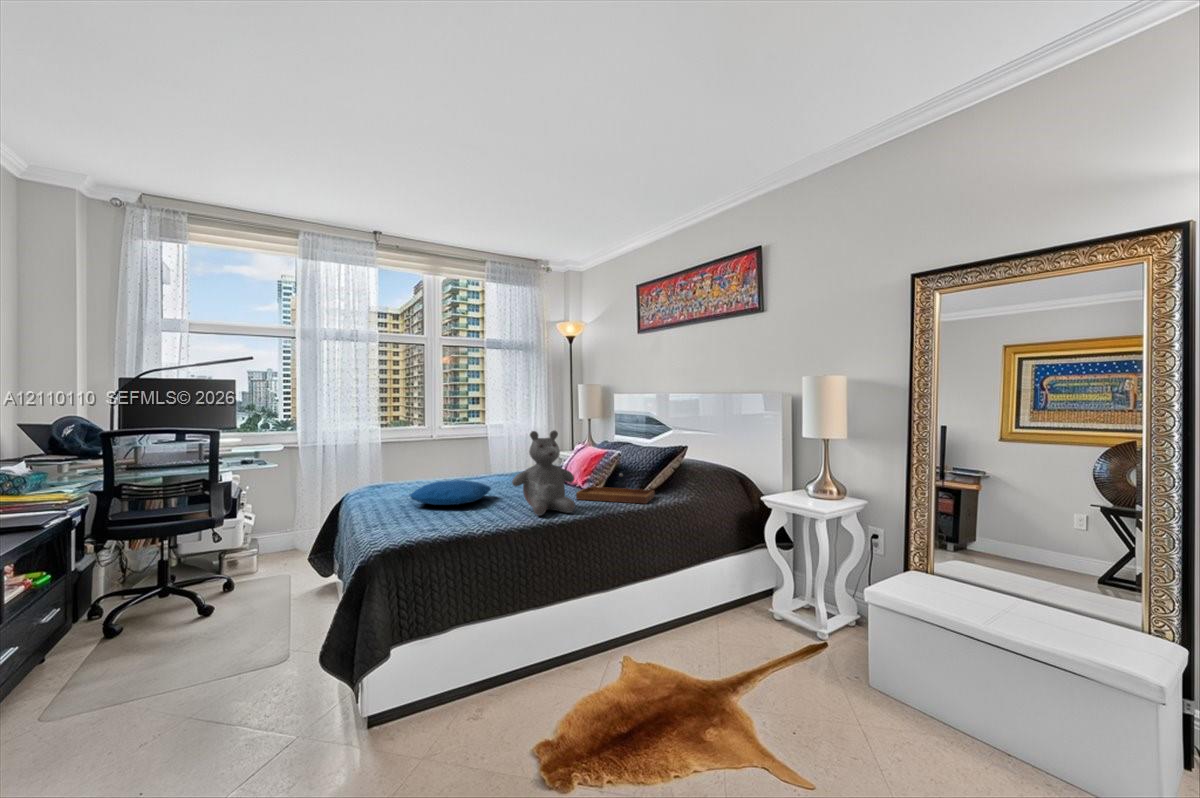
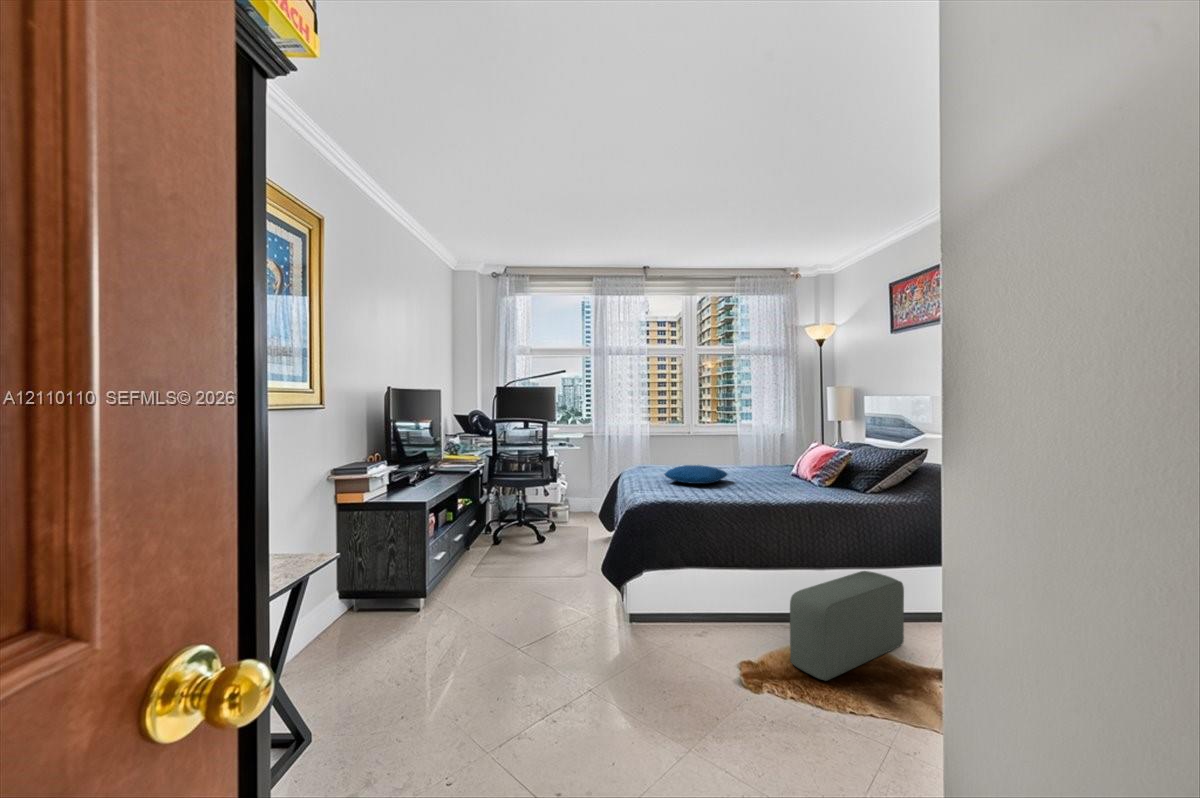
teddy bear: present [512,430,575,516] -> none [740,428,797,498]
tray: present [576,473,654,504] -> none [801,469,882,499]
pouf: none [593,586,692,738] -> present [790,571,904,681]

